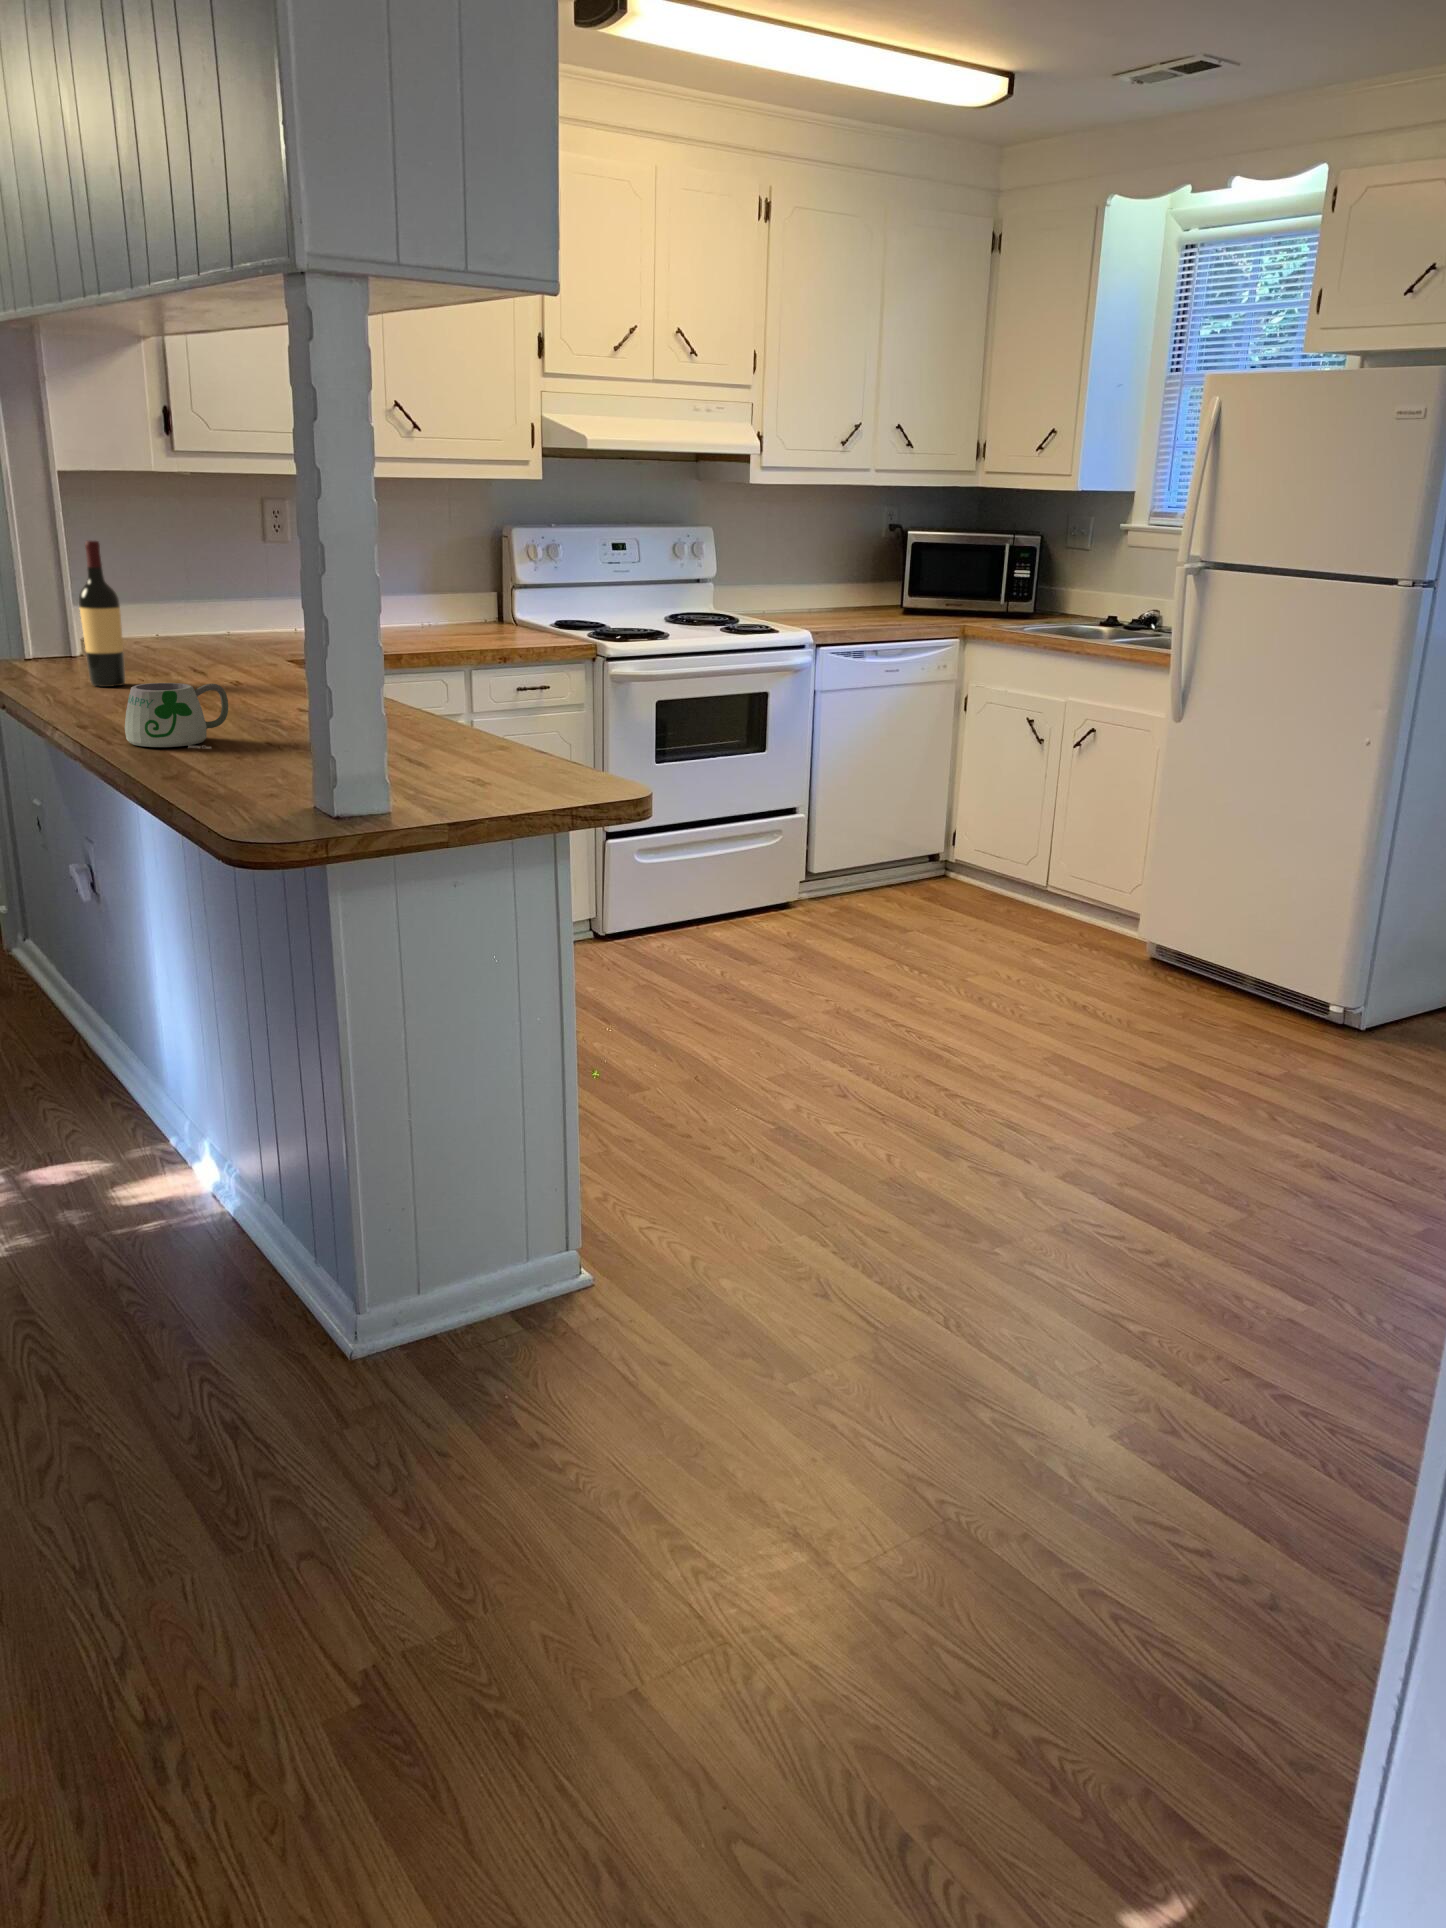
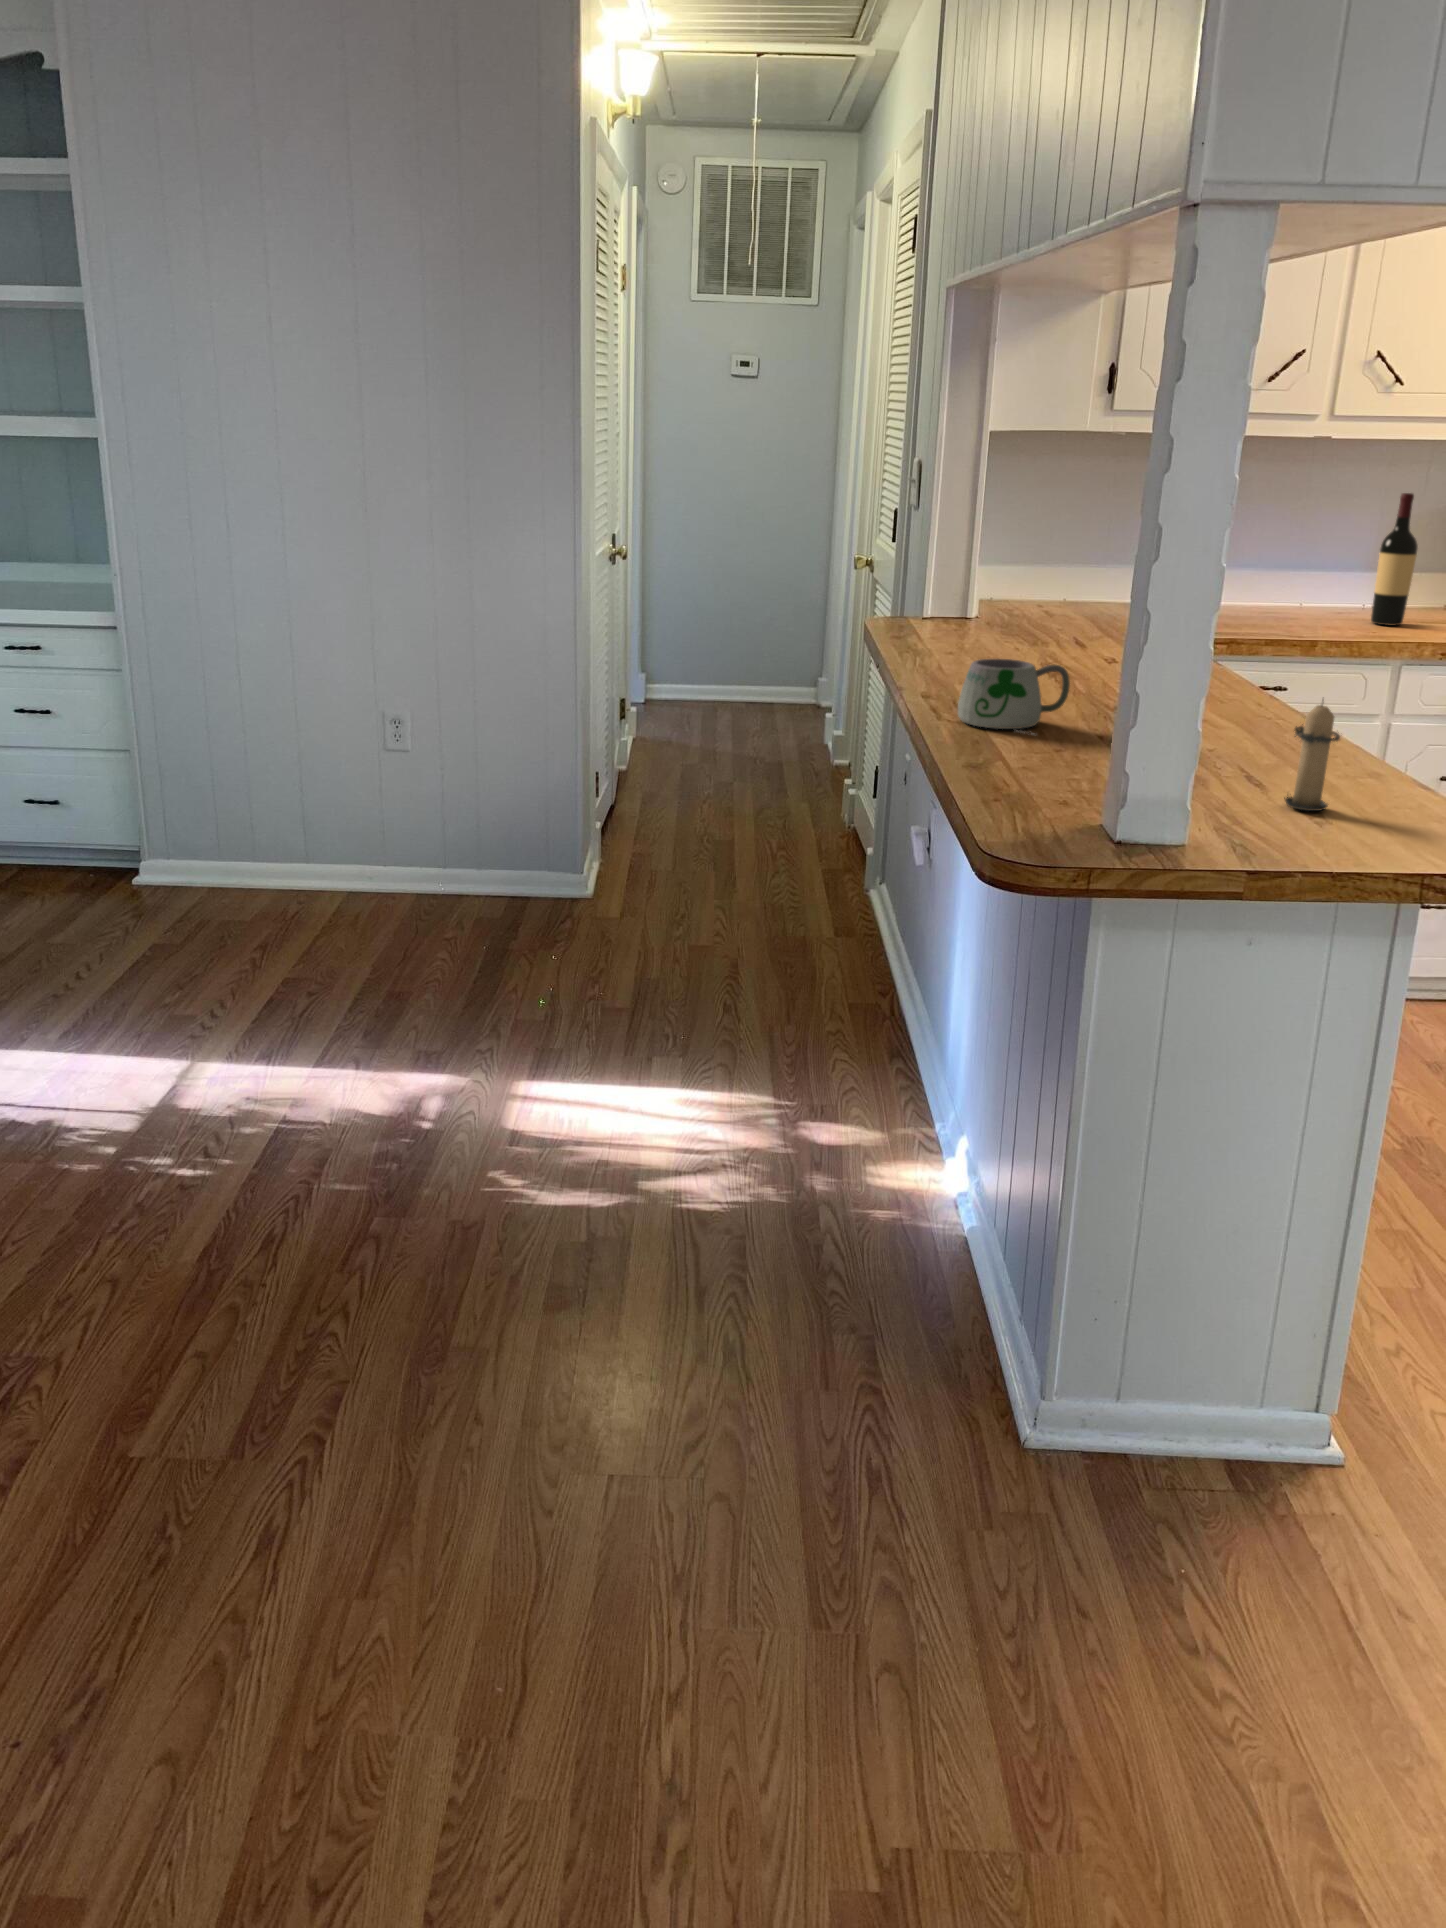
wine bottle: present [79,541,125,687] -> present [1371,493,1418,626]
candle: none [440,685,486,779] -> present [1284,704,1340,811]

